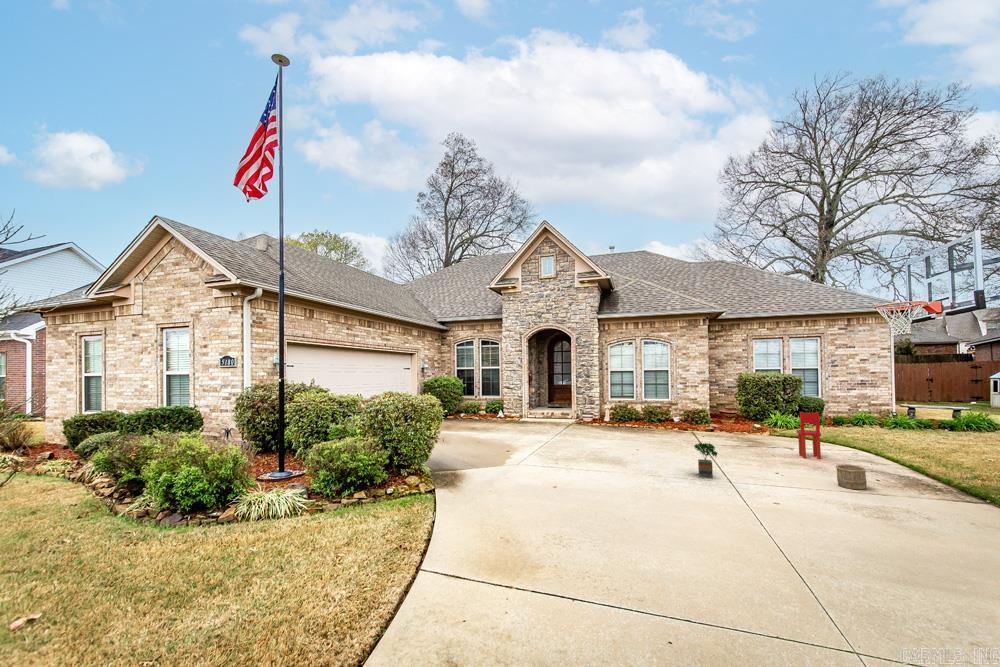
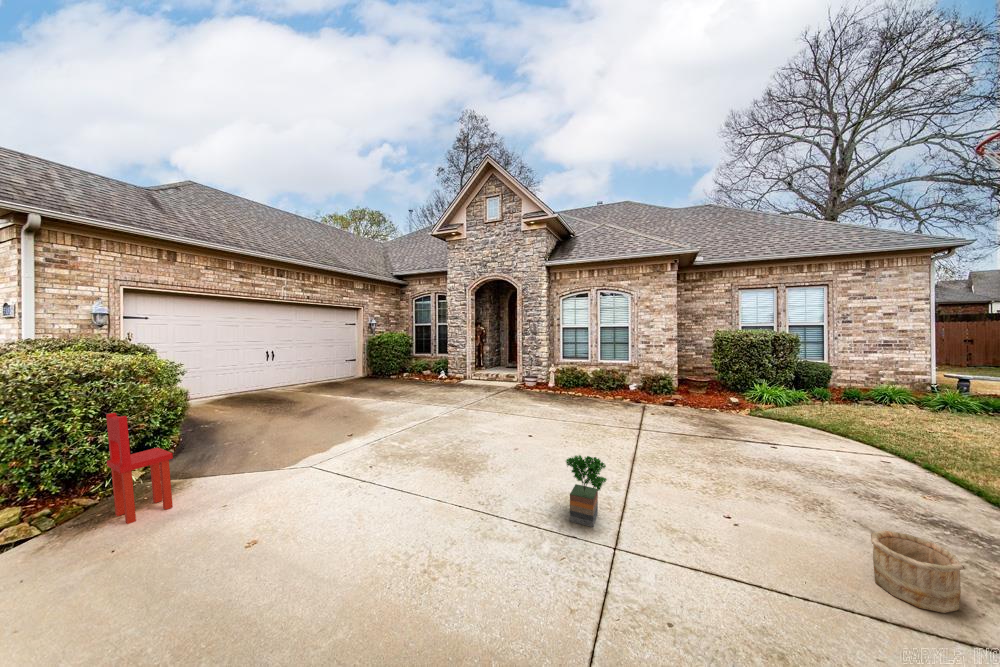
chair: present [797,412,821,459] -> present [106,413,173,524]

